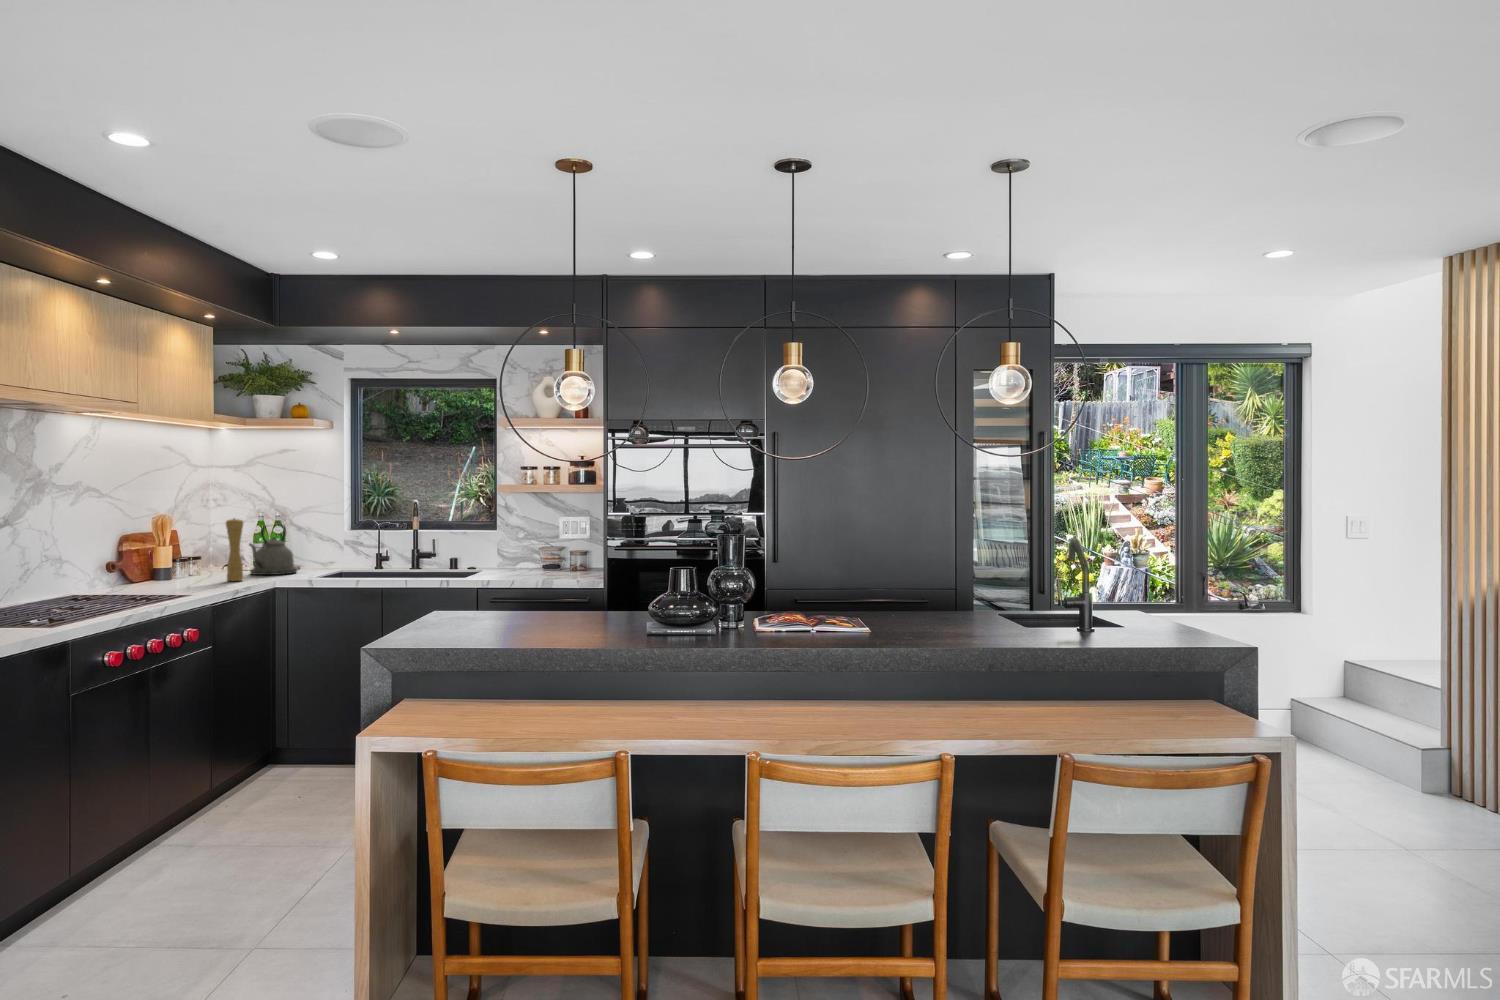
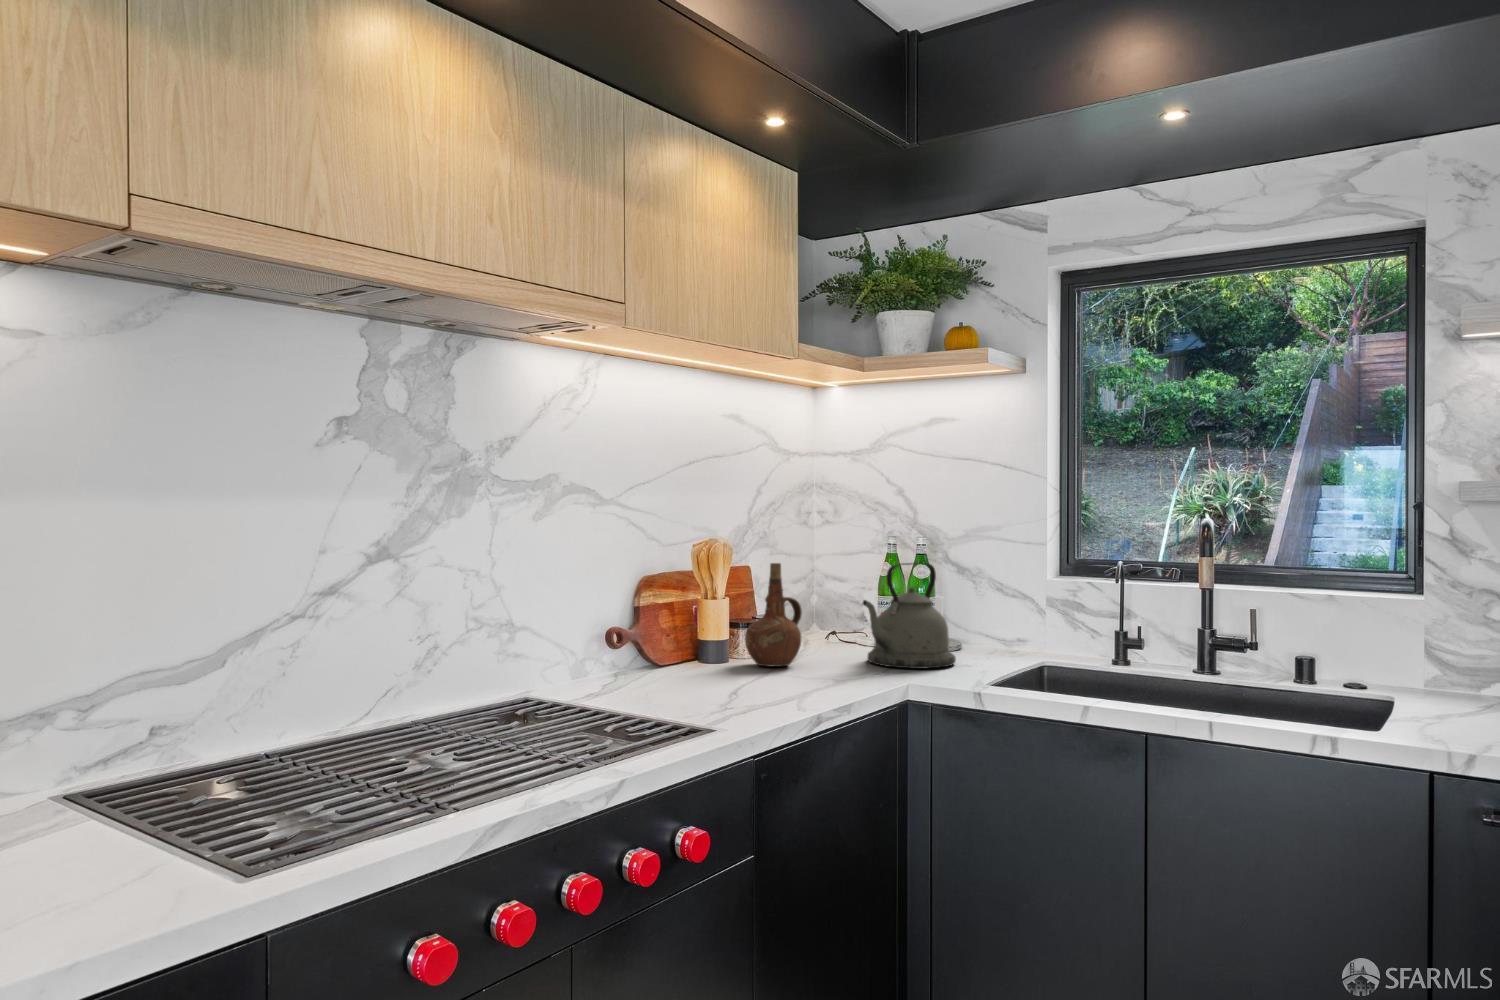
pepper mill: present [226,518,243,581] -> none [814,547,848,684]
ceramic pitcher: none [183,527,215,578] -> present [745,563,802,667]

